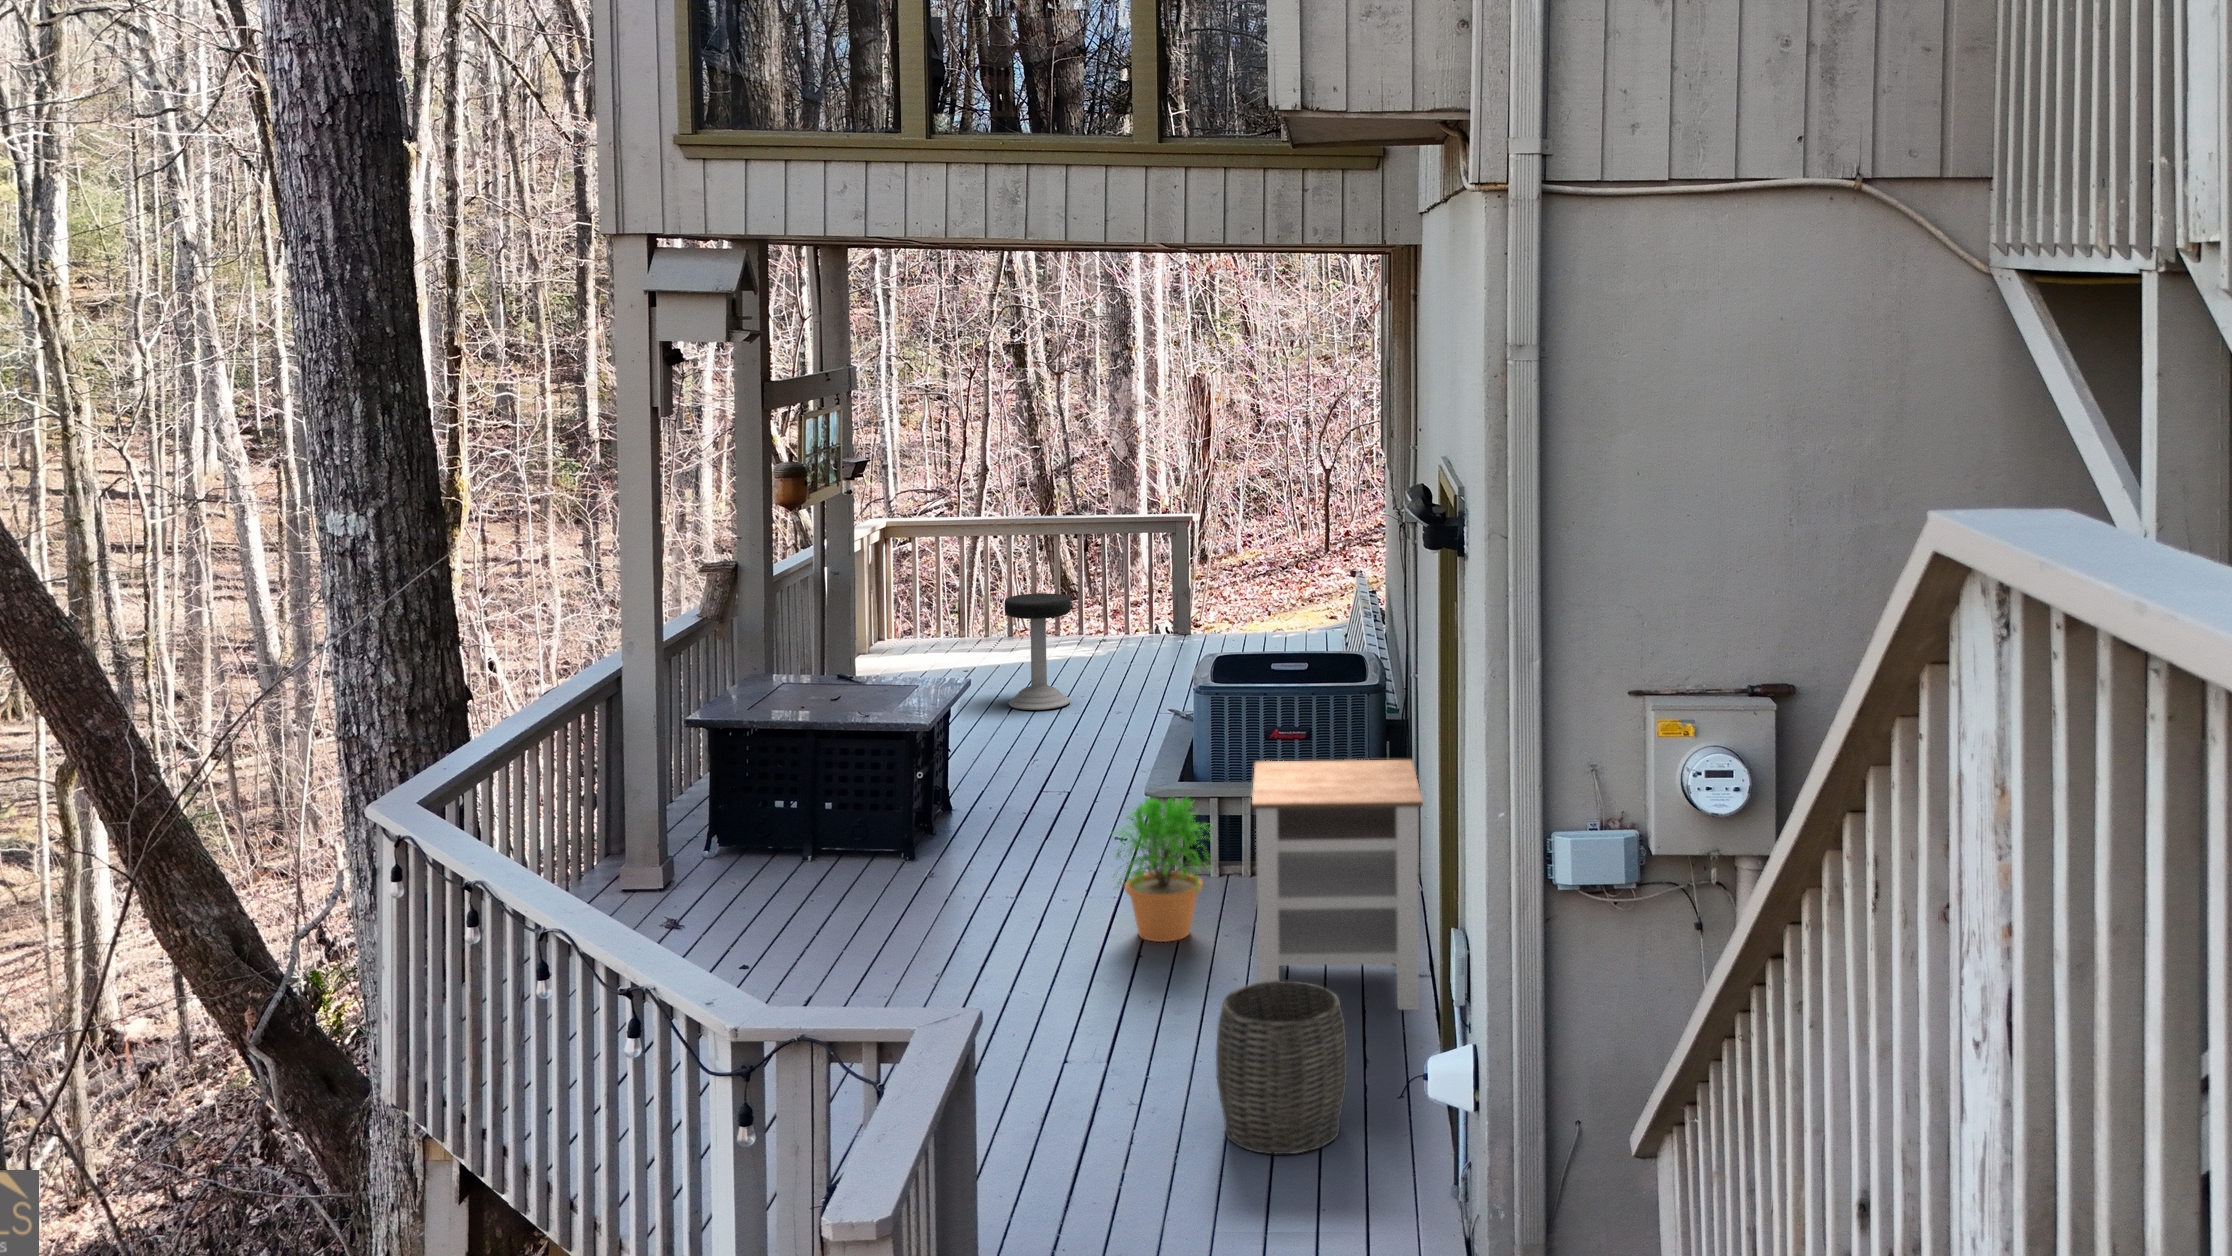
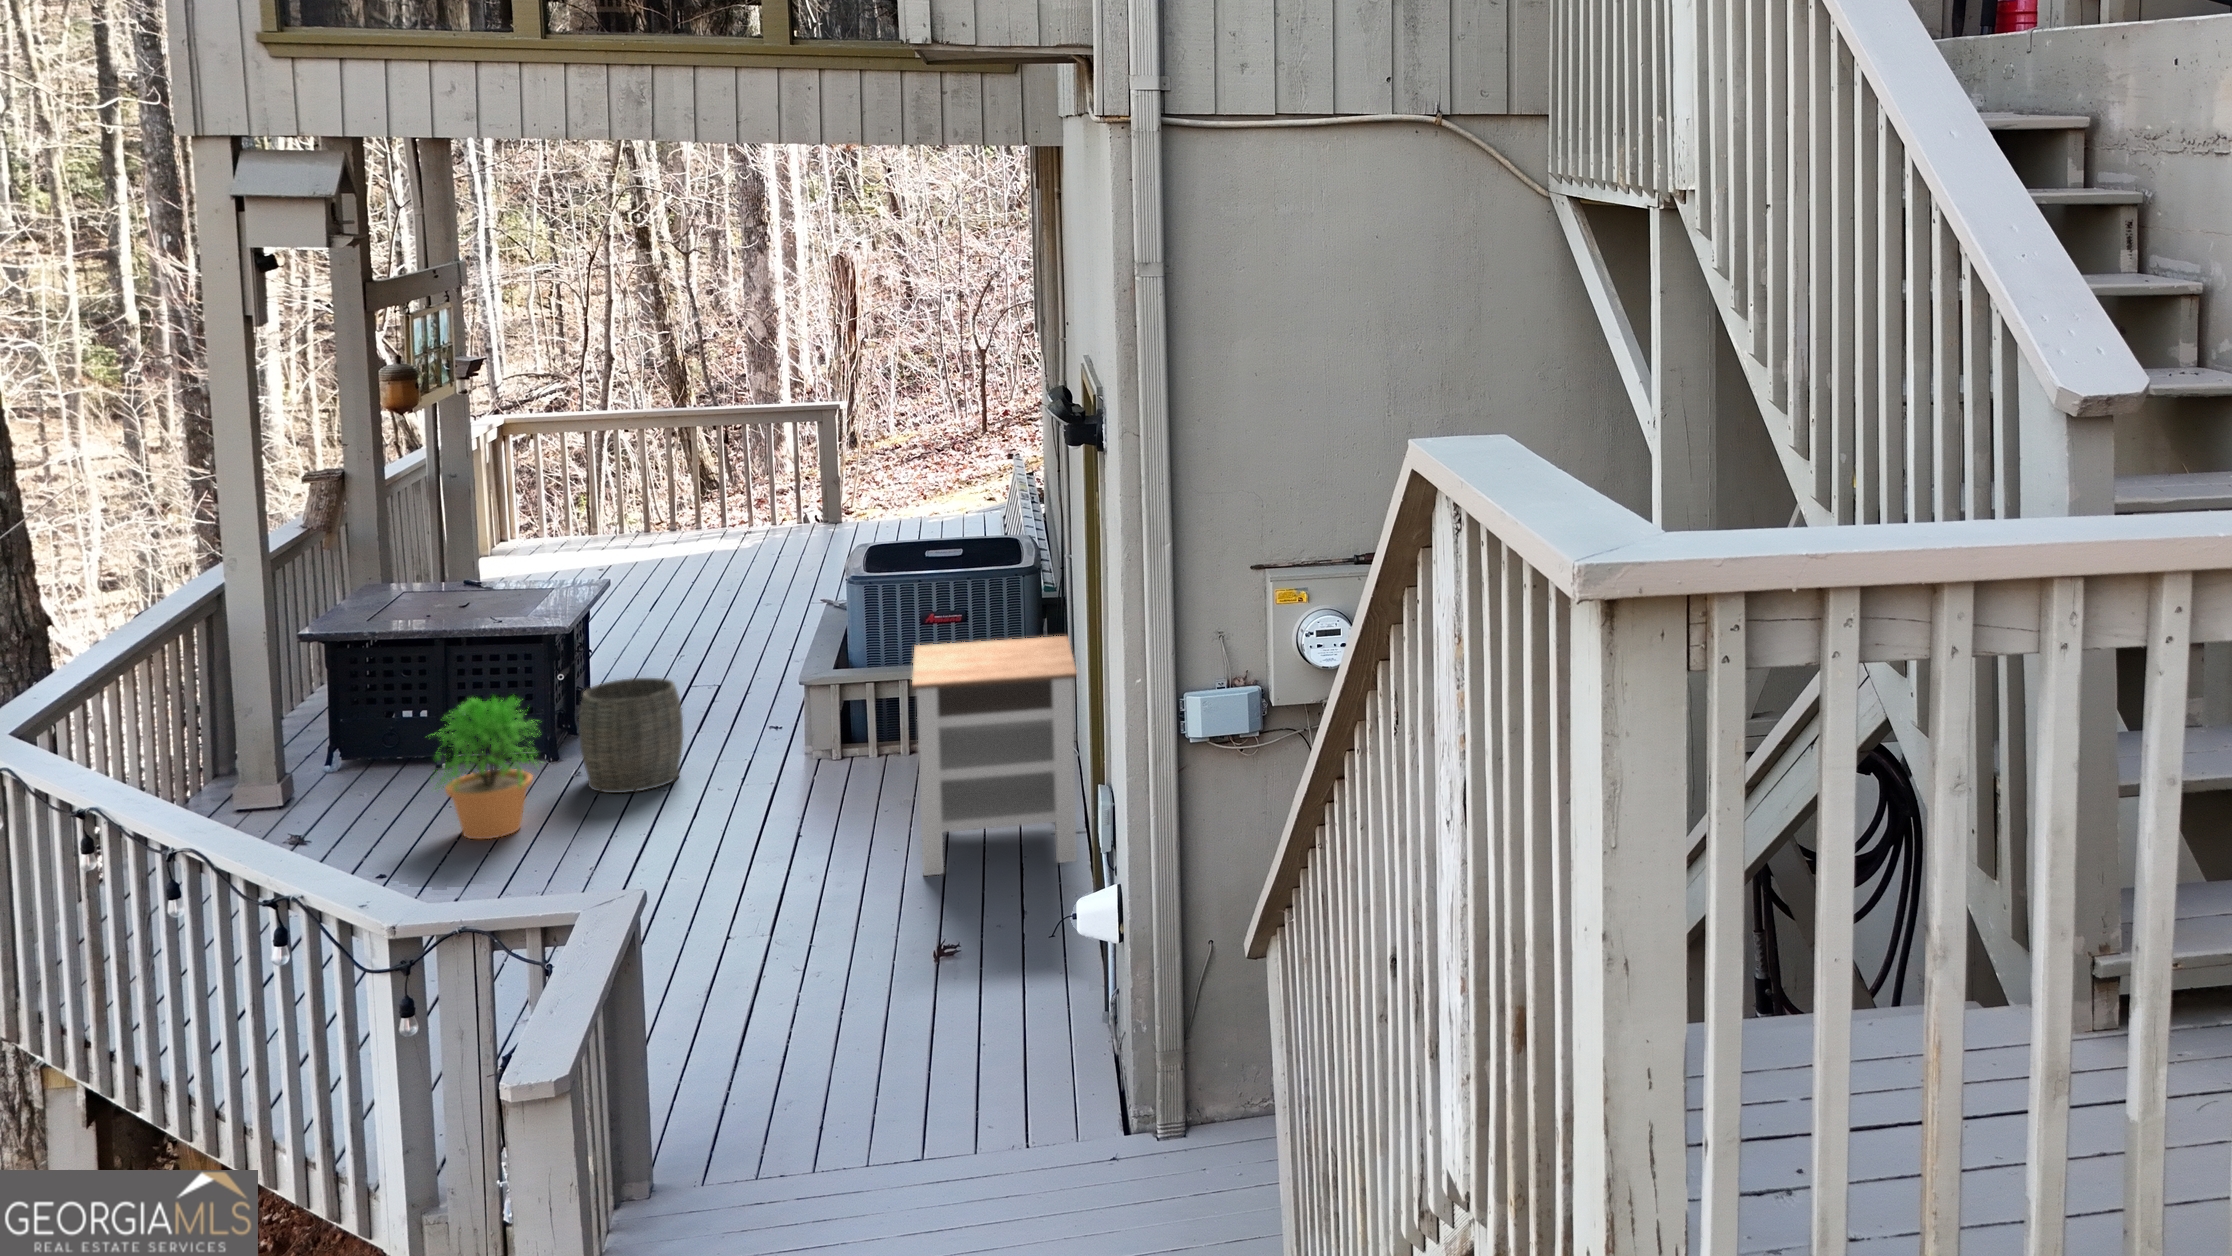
stool: present [1004,593,1071,710] -> none [643,488,718,607]
potted plant: present [1113,797,1212,942] -> present [431,695,537,839]
woven basket: present [1216,981,1347,1154] -> present [579,678,684,793]

